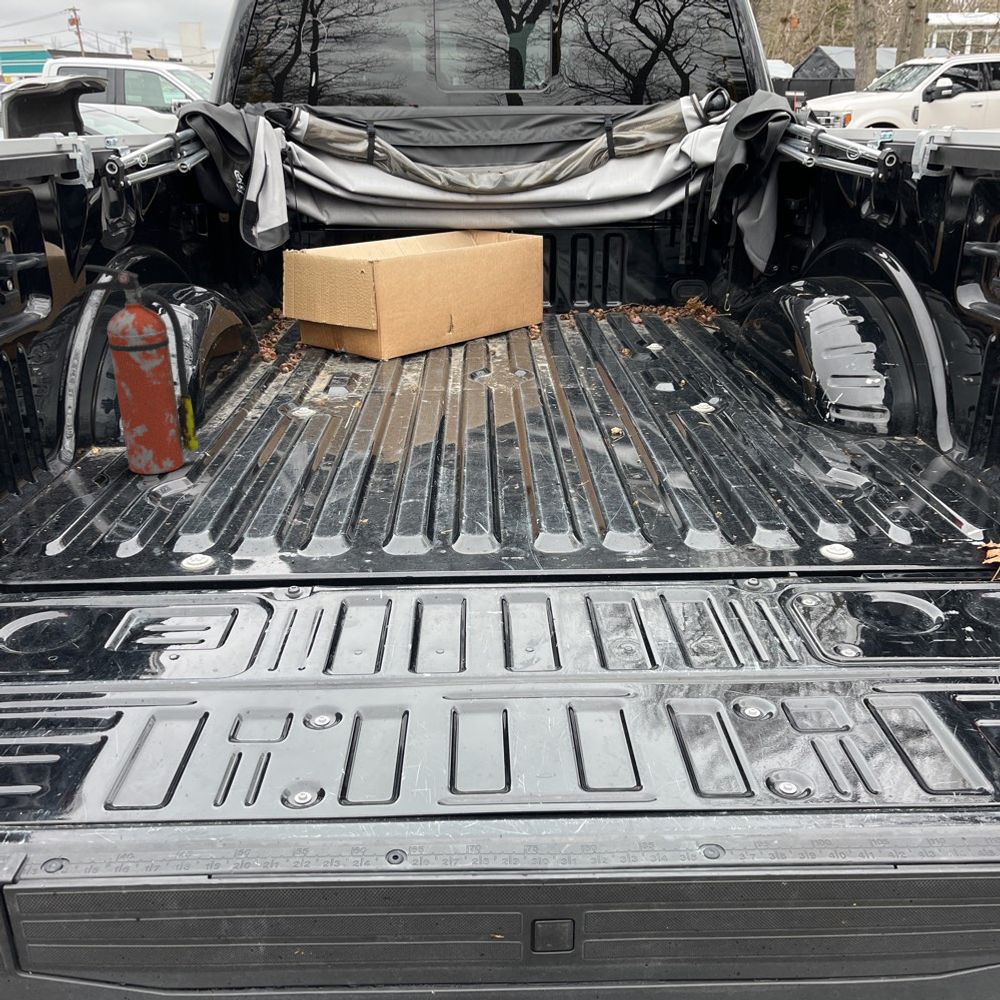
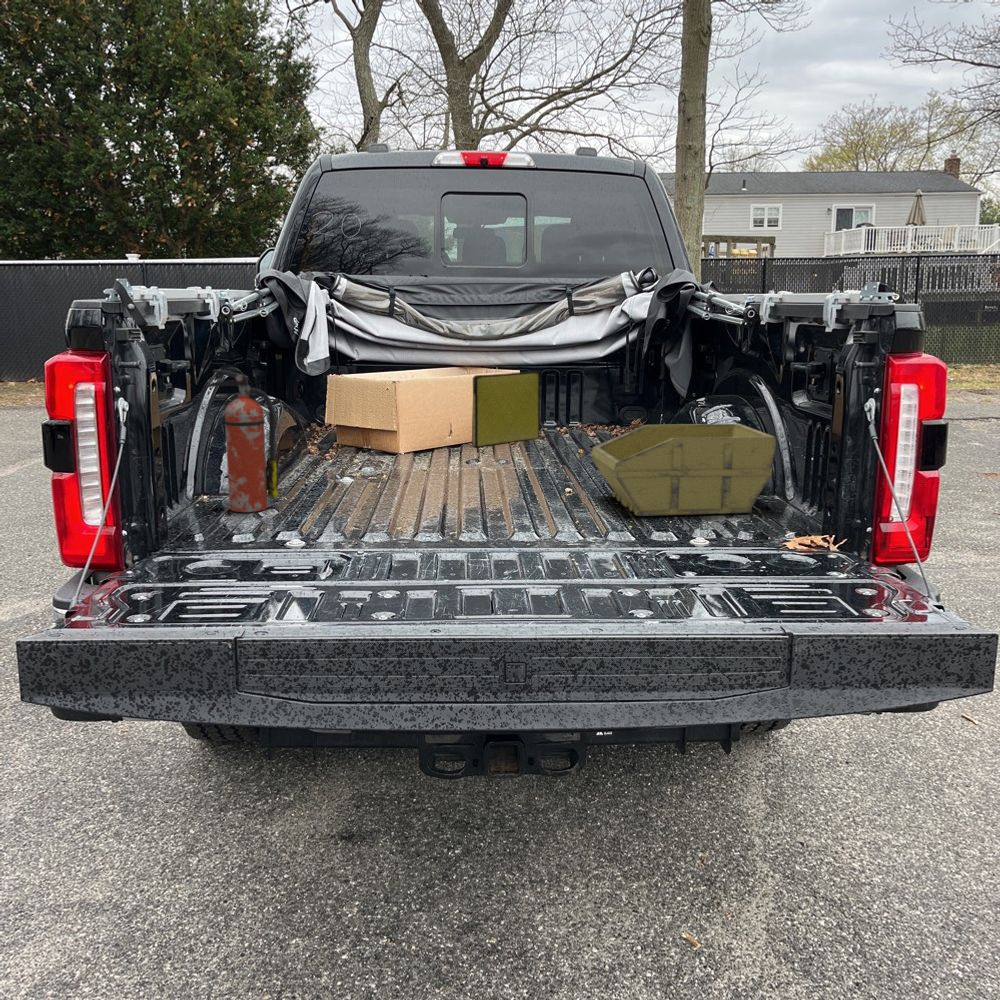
bag: none [480,236,576,342] -> present [472,371,545,447]
storage bin: none [646,326,926,474] -> present [591,424,776,516]

